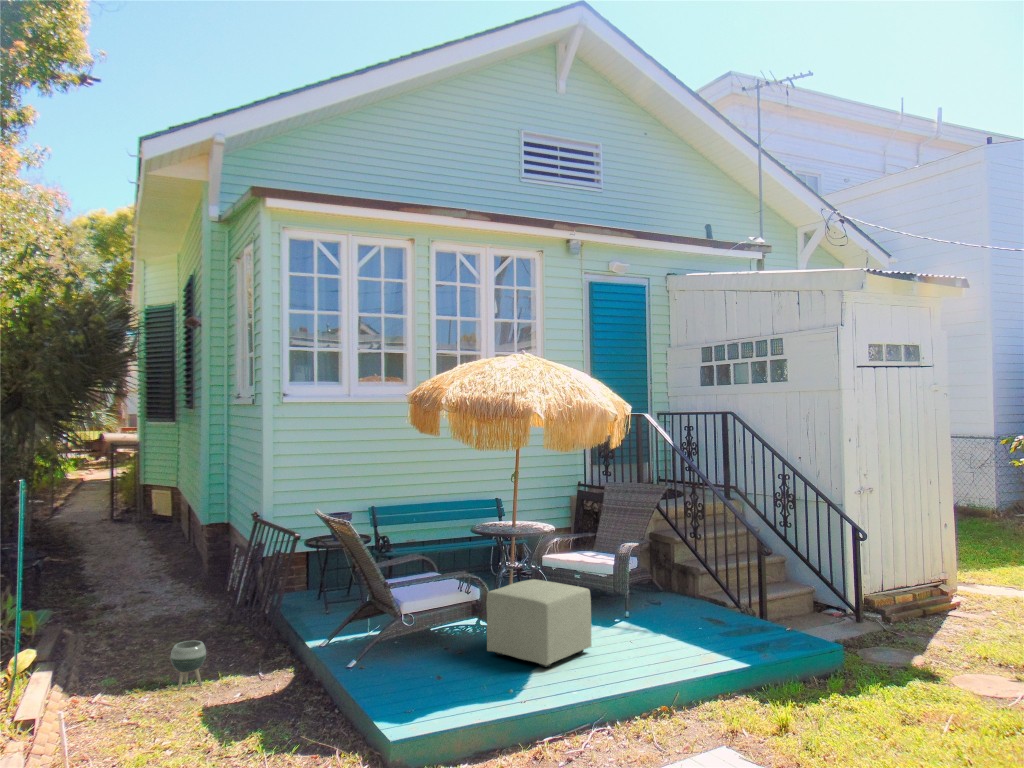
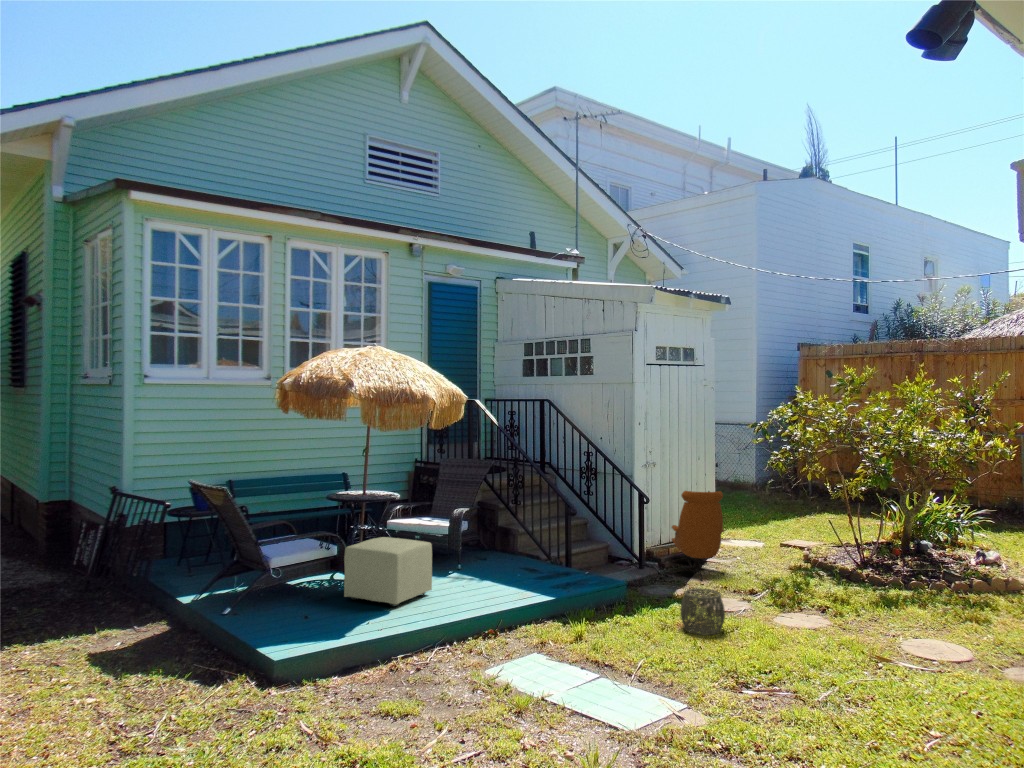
lounge chair: none [896,527,976,645] -> present [669,491,724,581]
planter: present [171,641,206,690] -> none [48,599,83,644]
woven basket: none [923,663,992,732] -> present [680,589,725,635]

